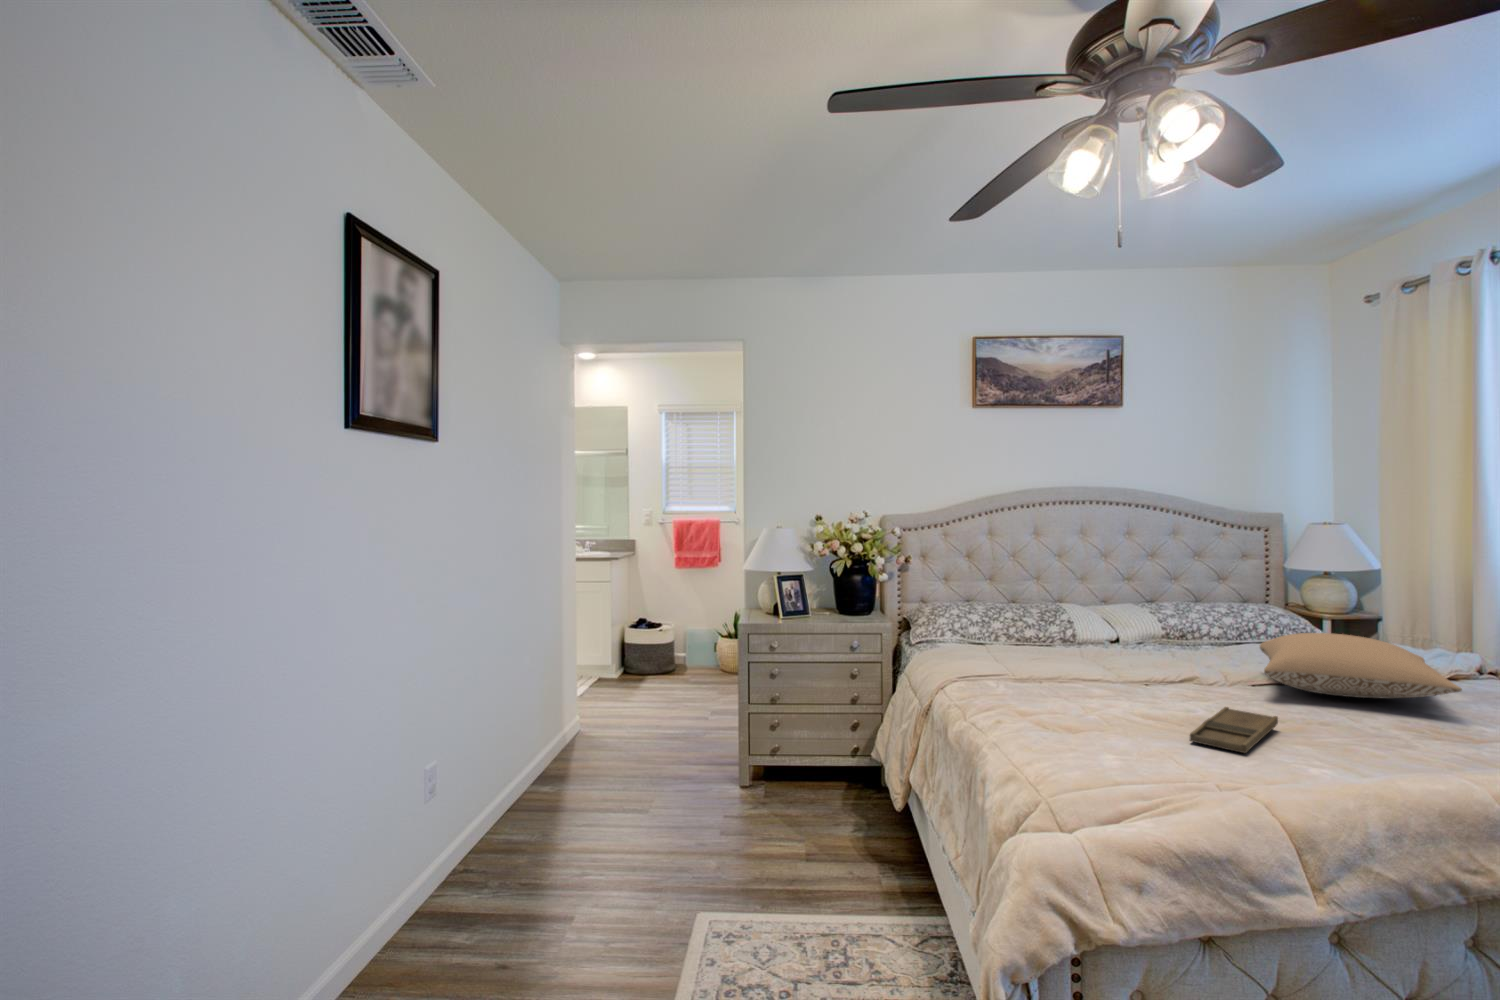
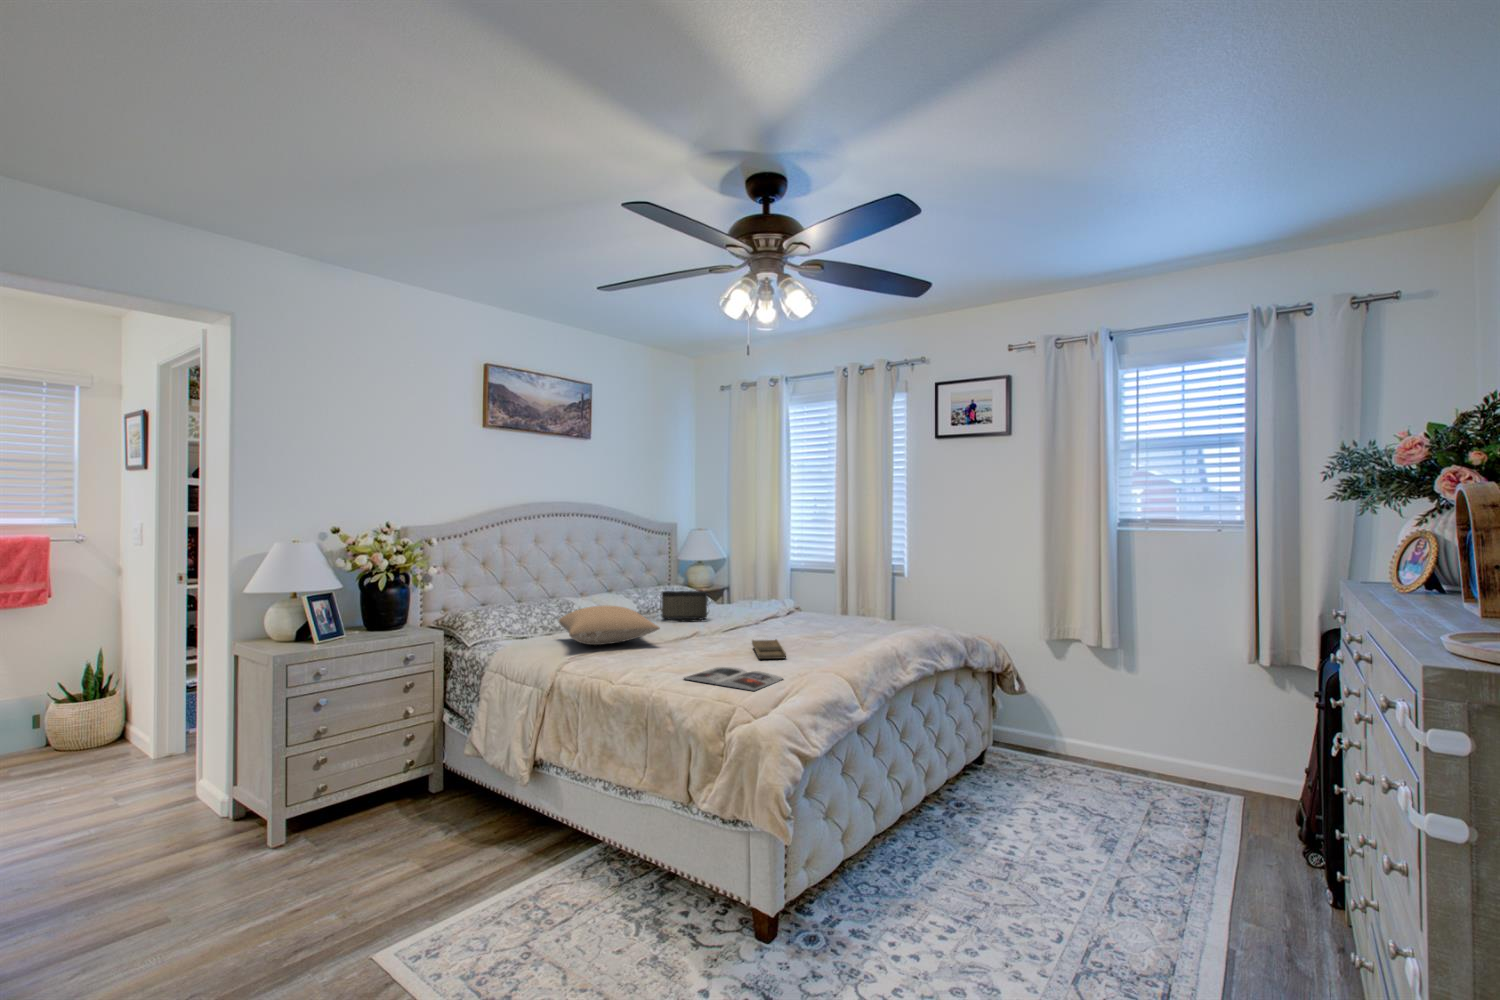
handbag: none [1168,609,1251,661] -> present [661,591,708,622]
pillow: present [1260,633,1462,698] -> present [559,606,660,645]
magazine: none [1009,735,1162,789] -> present [684,667,783,691]

